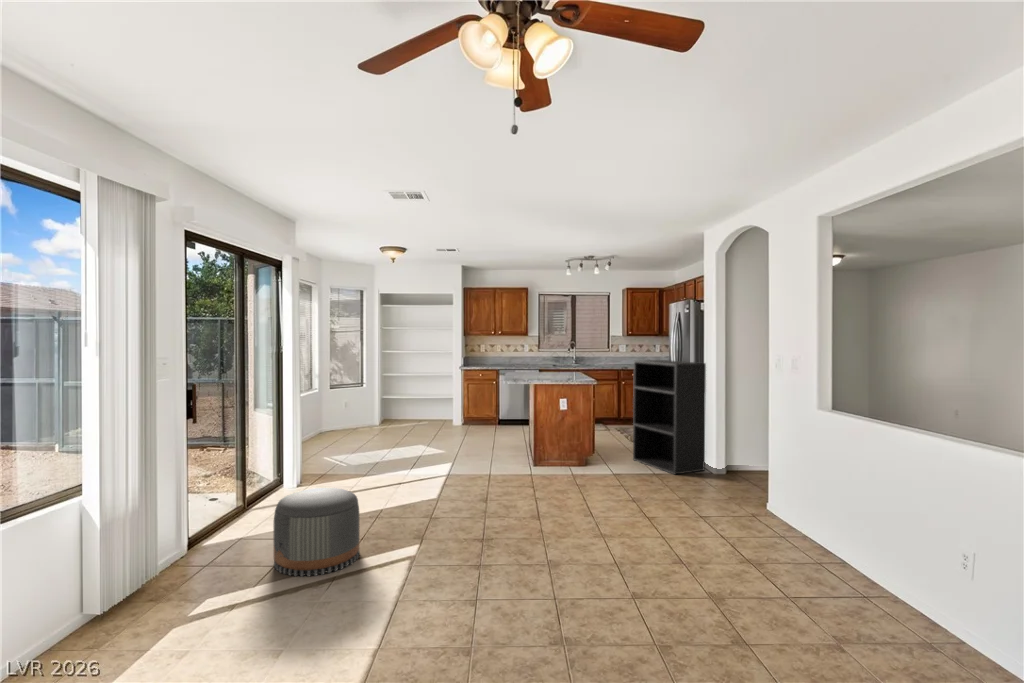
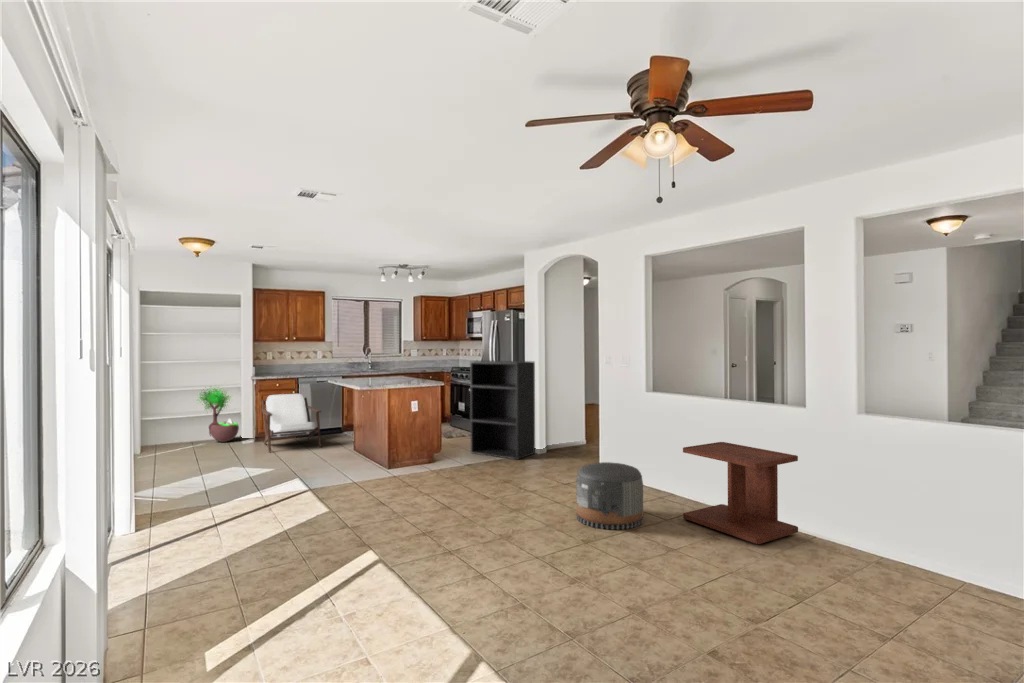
potted tree: none [421,370,452,421] -> present [199,388,239,442]
armchair: none [459,384,506,435] -> present [261,394,321,452]
pouf: present [273,488,360,576] -> present [576,462,643,530]
side table: none [802,494,990,666] -> present [683,442,798,544]

